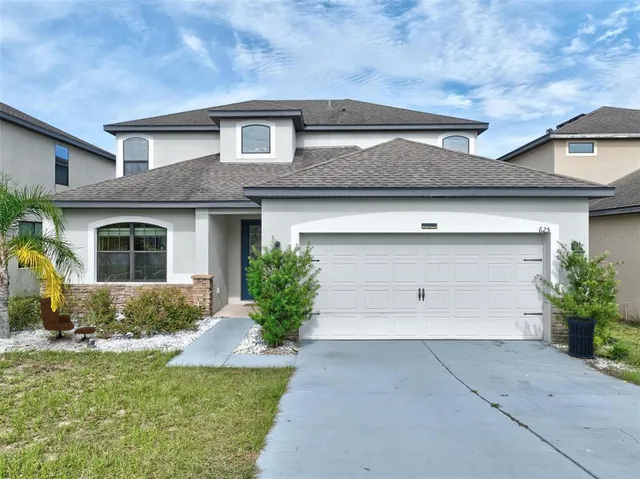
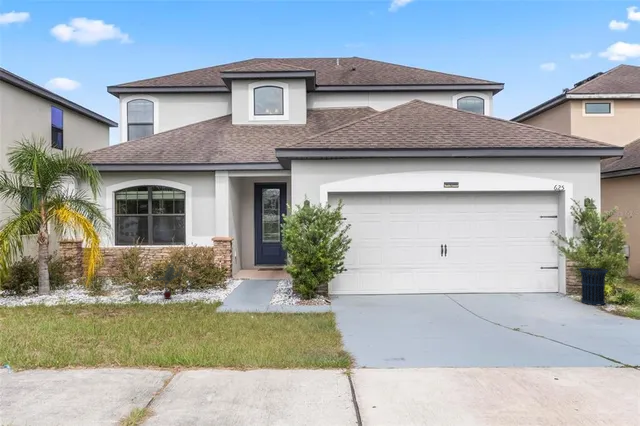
lounge chair: present [39,297,95,343] -> none [77,257,130,300]
potted tree: none [115,304,149,342] -> present [153,264,182,299]

